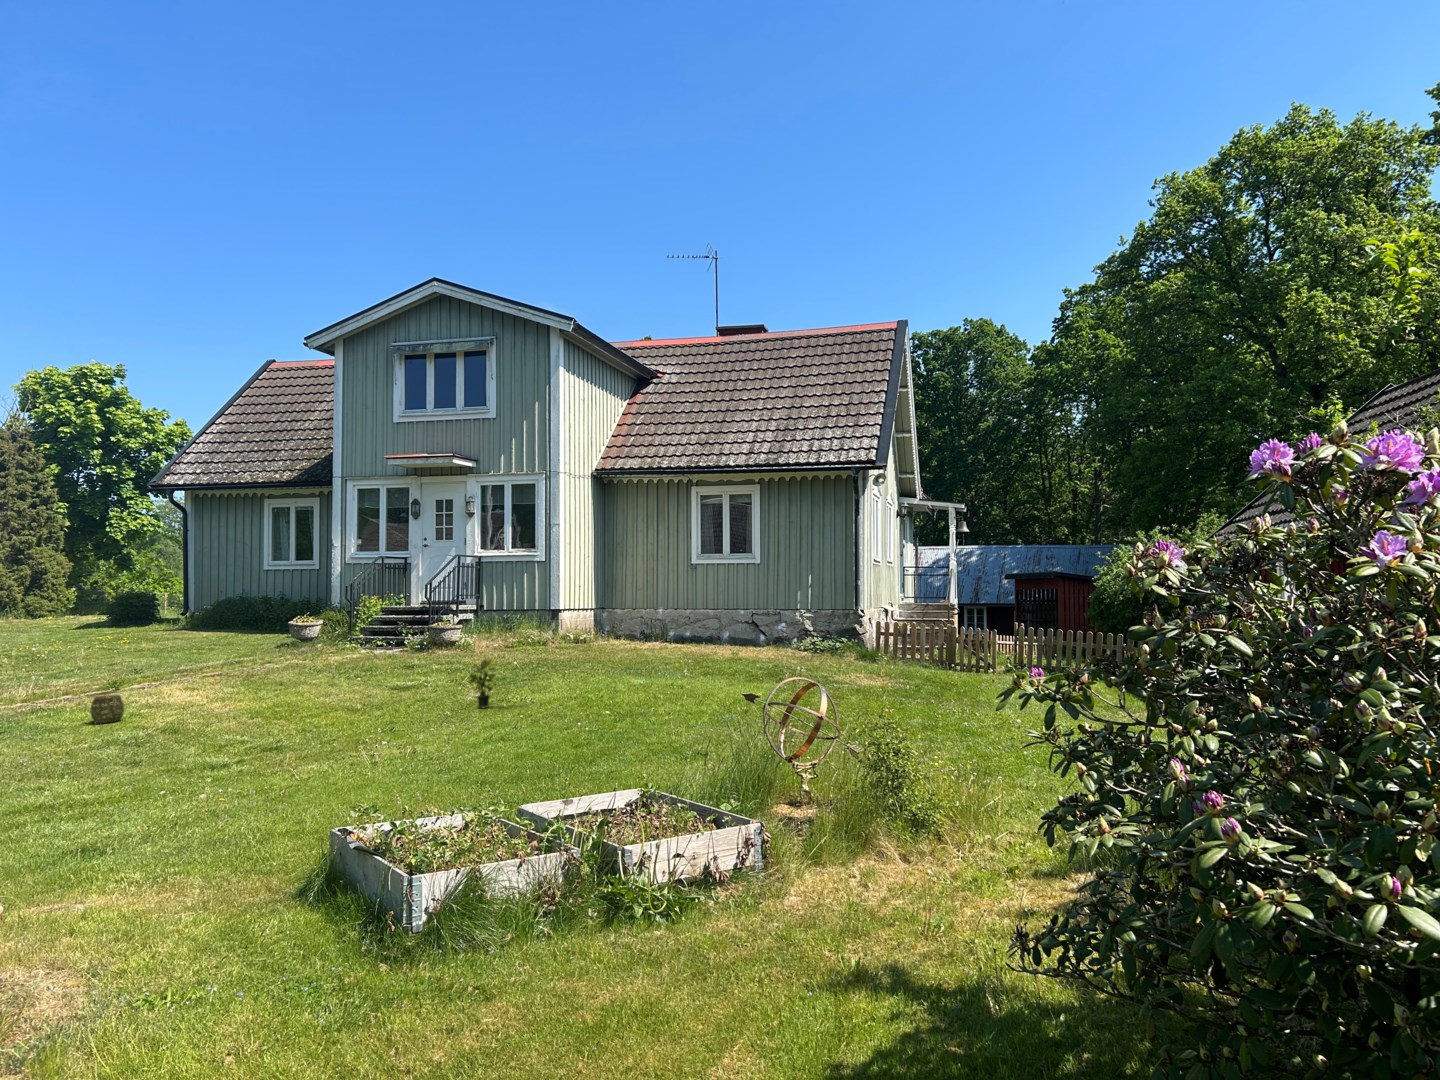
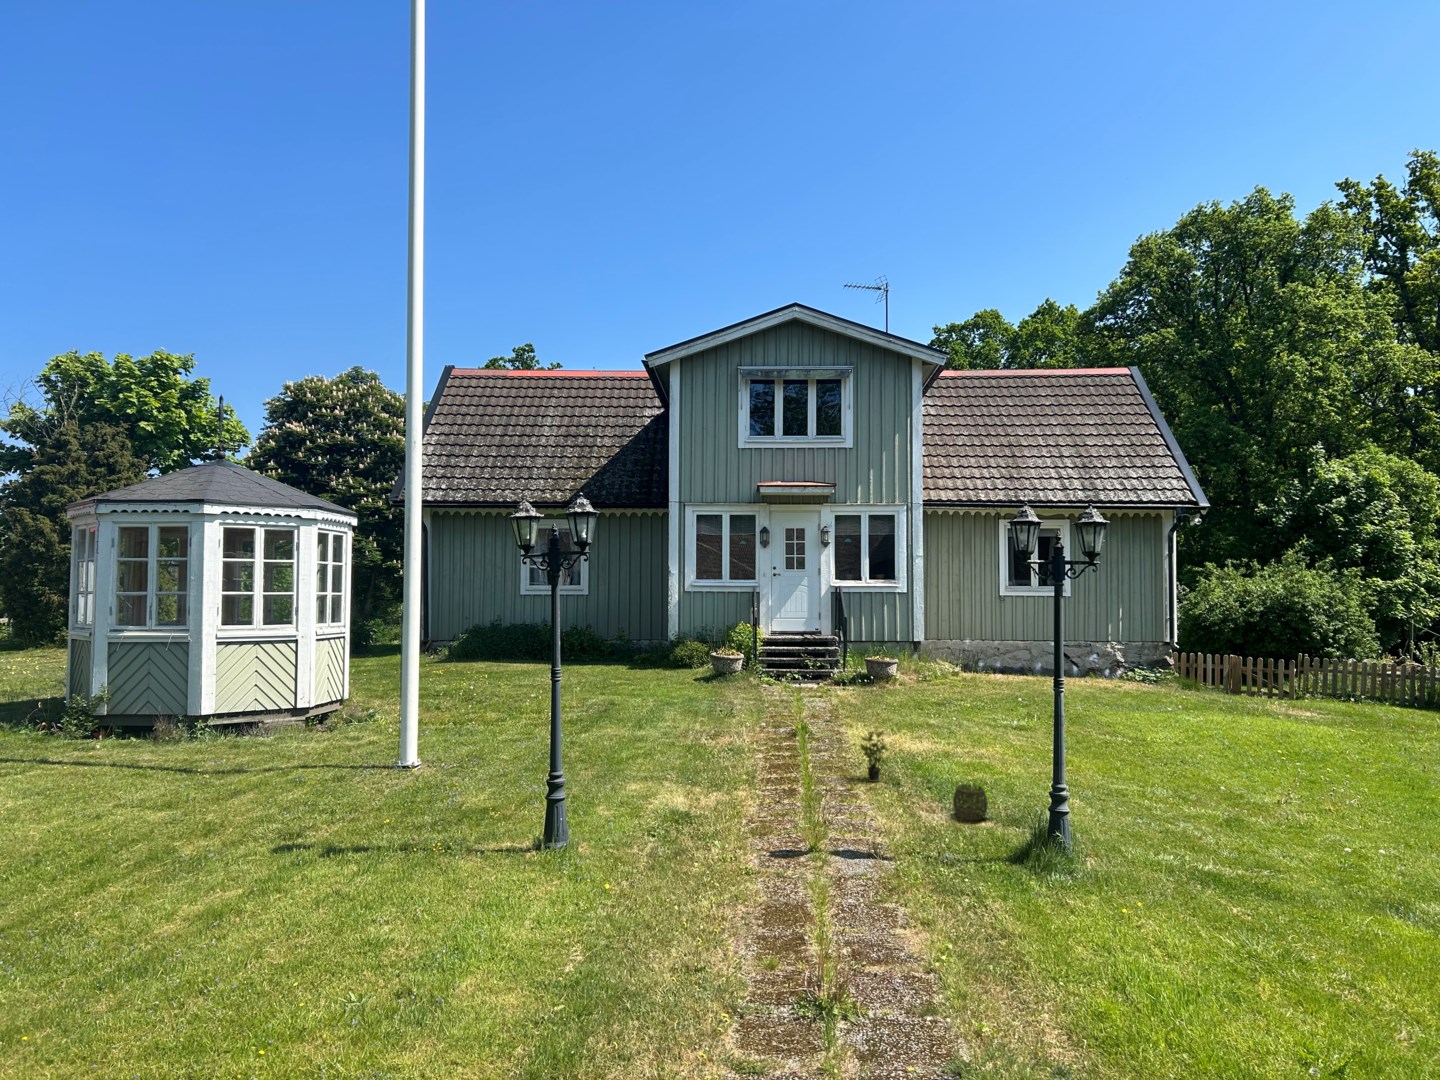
potted plant: present [469,659,495,708] -> present [861,731,887,782]

